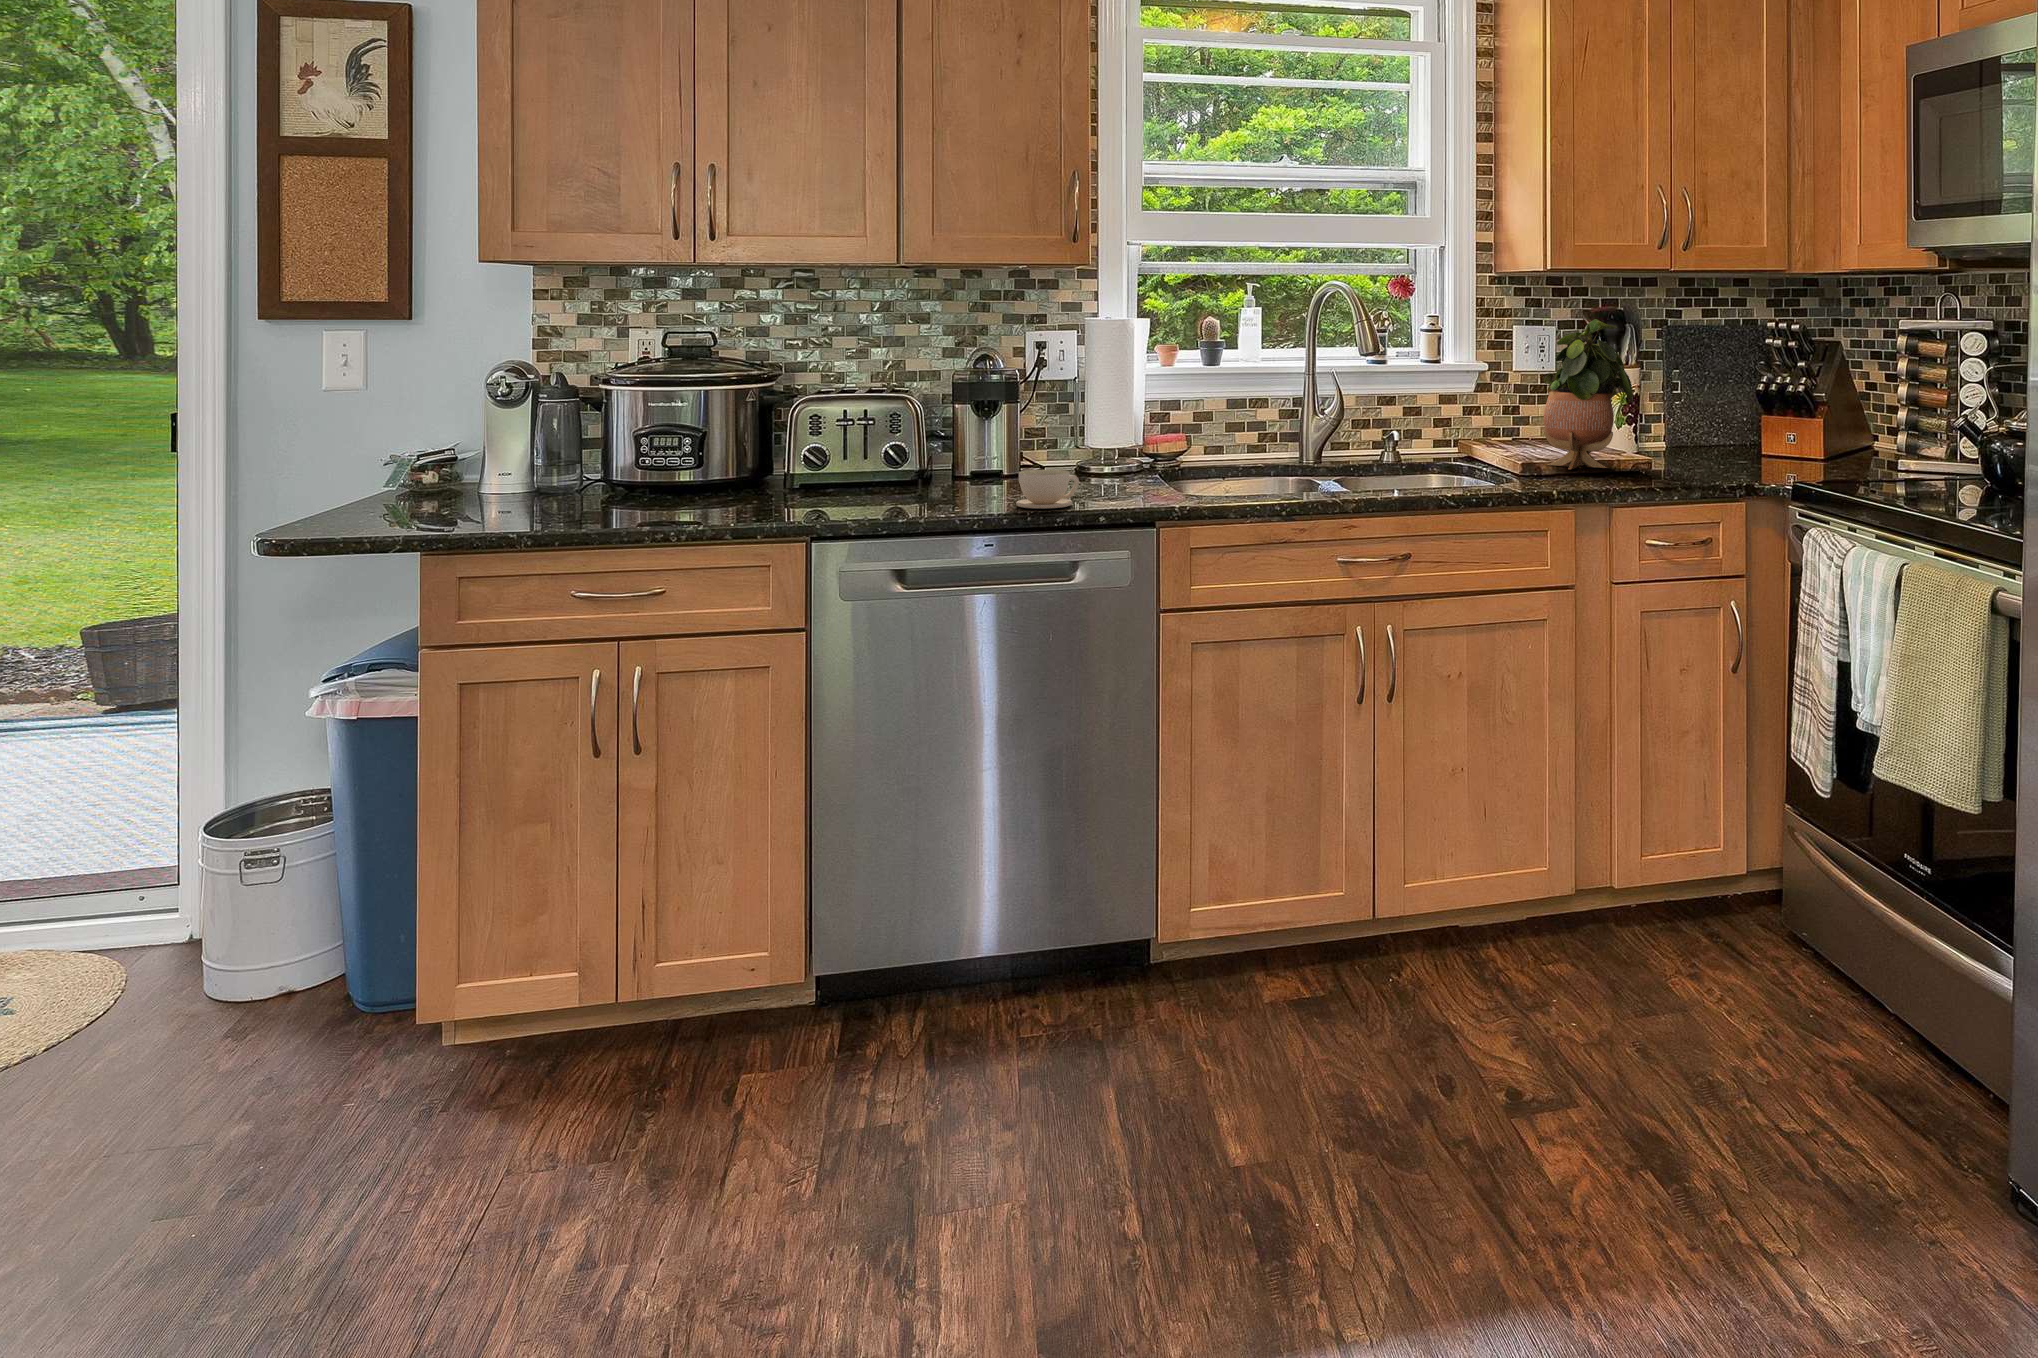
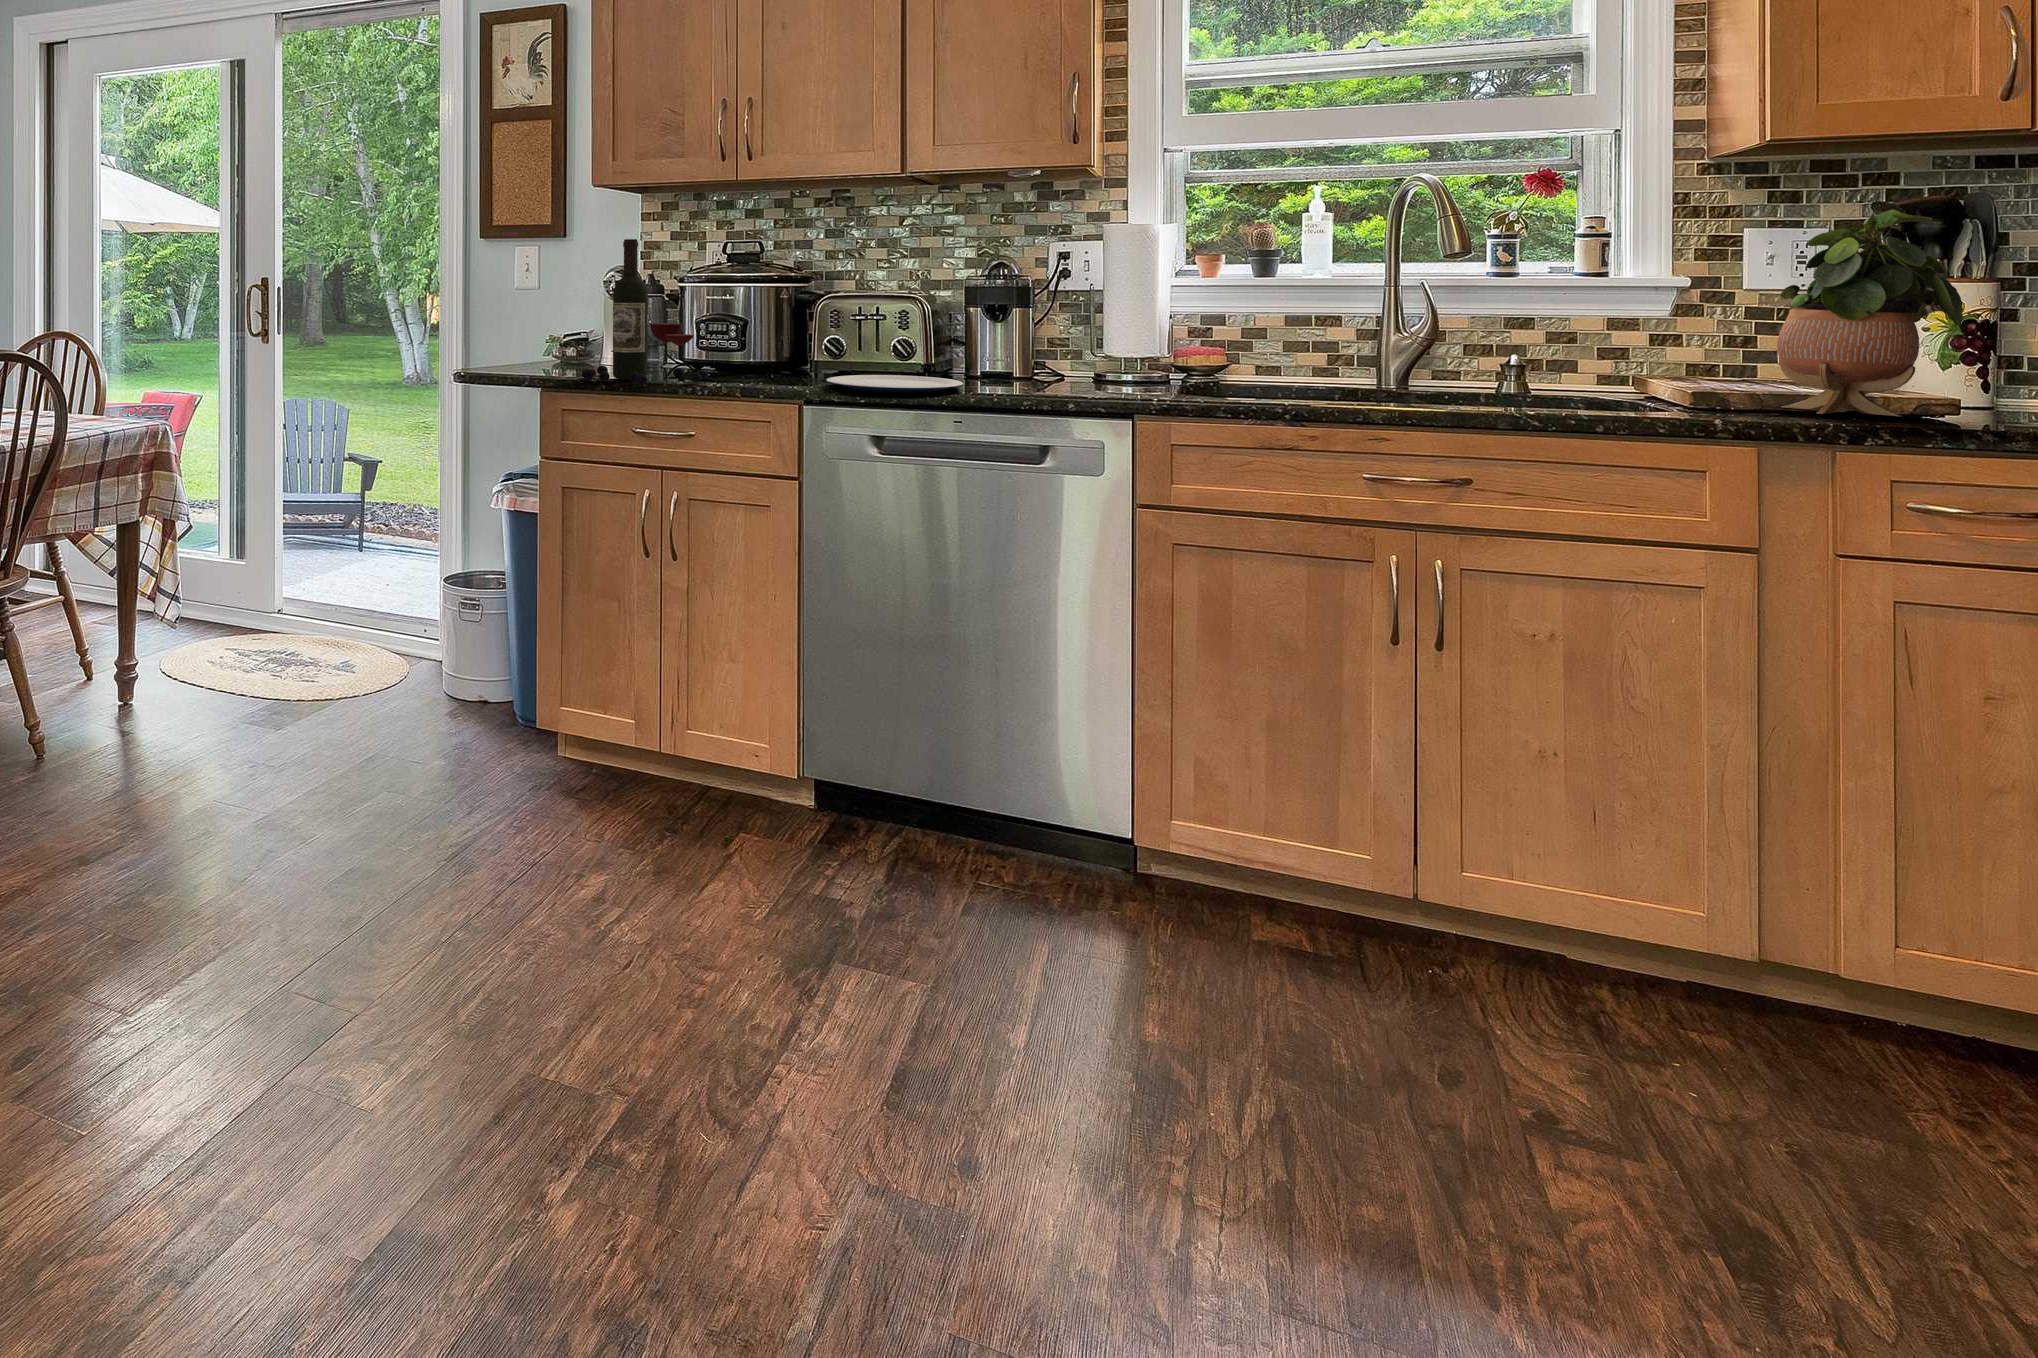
wine bottle: none [486,327,665,516] -> present [582,239,708,385]
coffee cup: present [1016,470,1079,509] -> none [995,369,1061,406]
plate: none [822,481,972,503] -> present [826,375,963,393]

